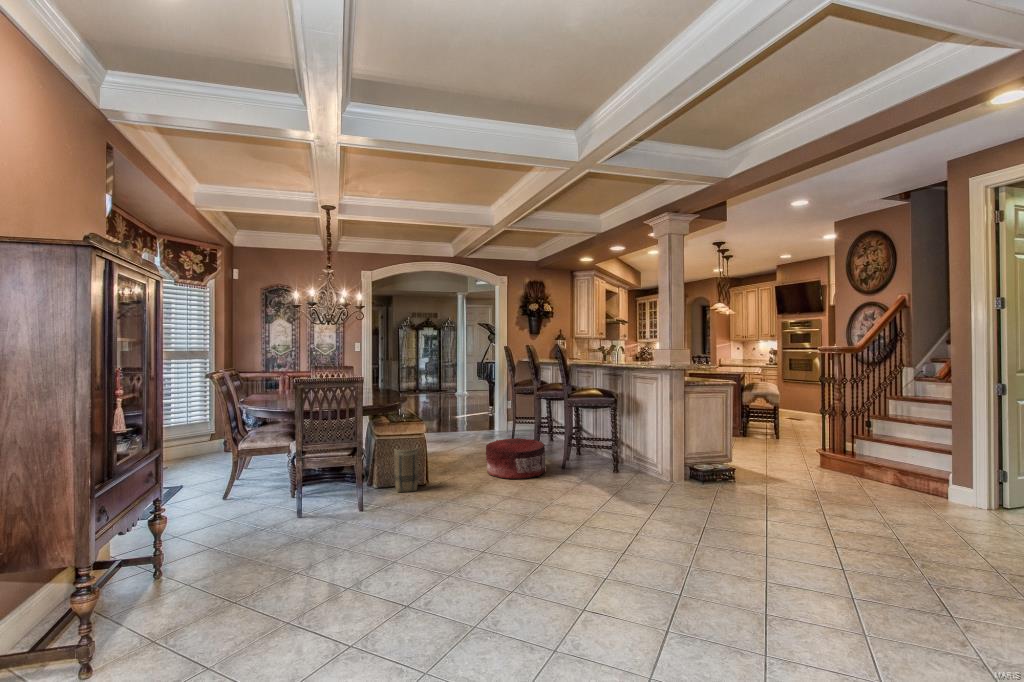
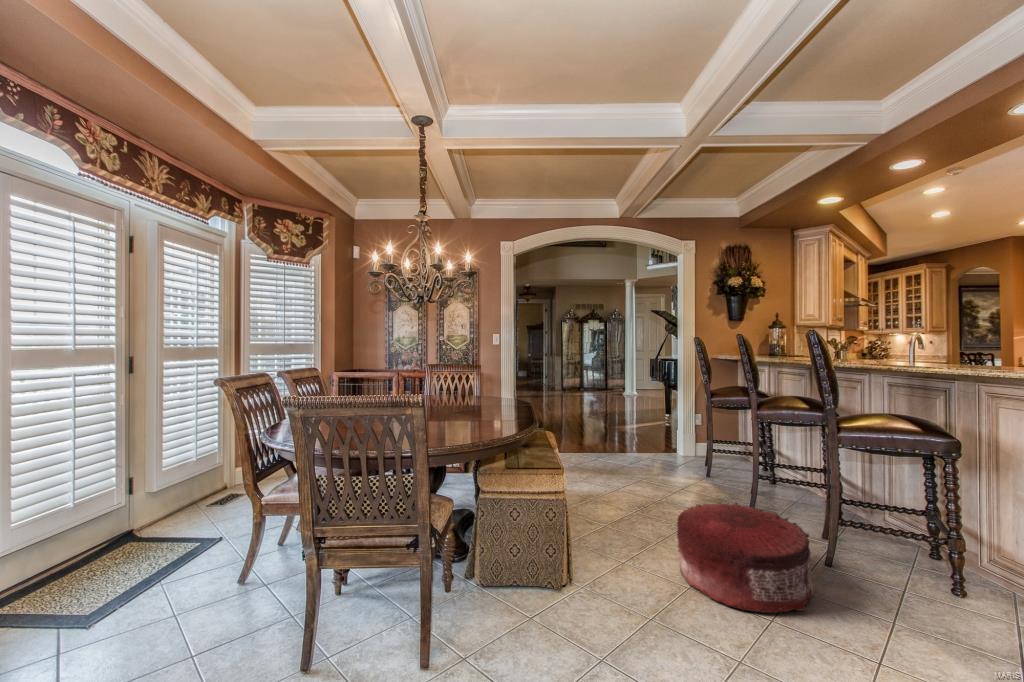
basket: present [394,447,418,492] -> none [496,519,541,620]

